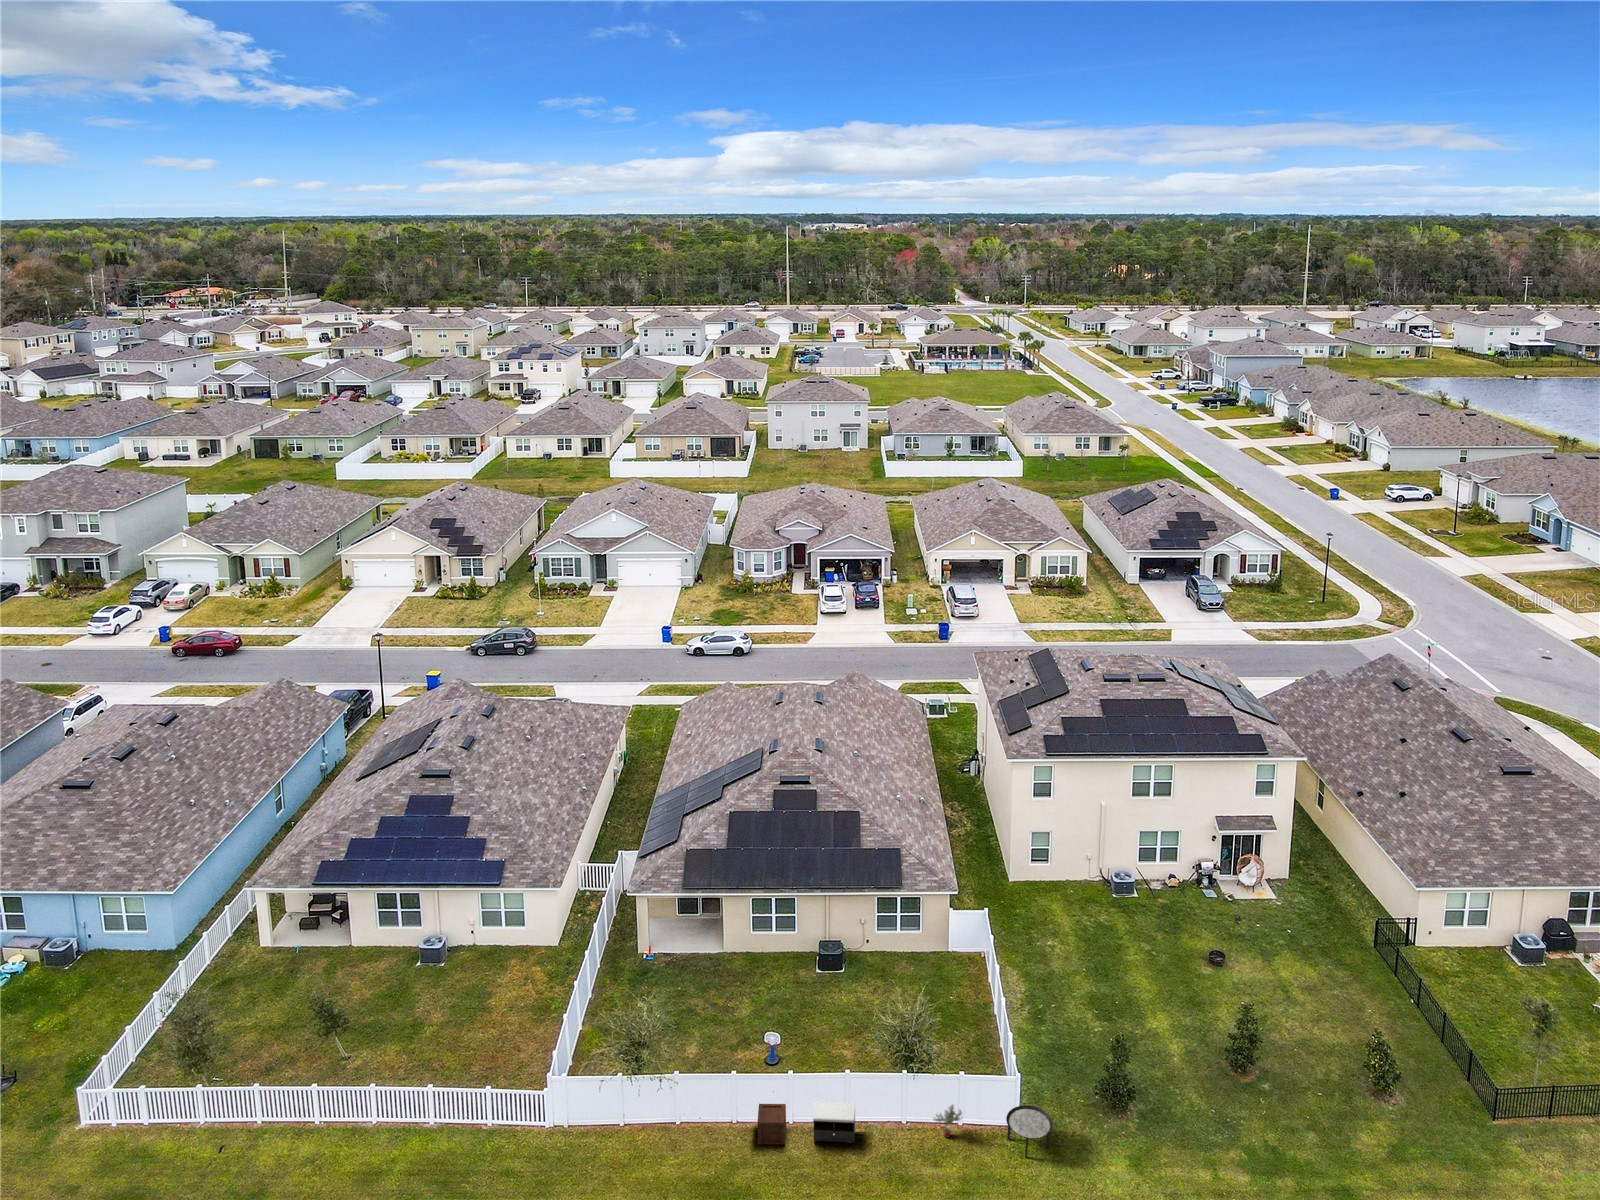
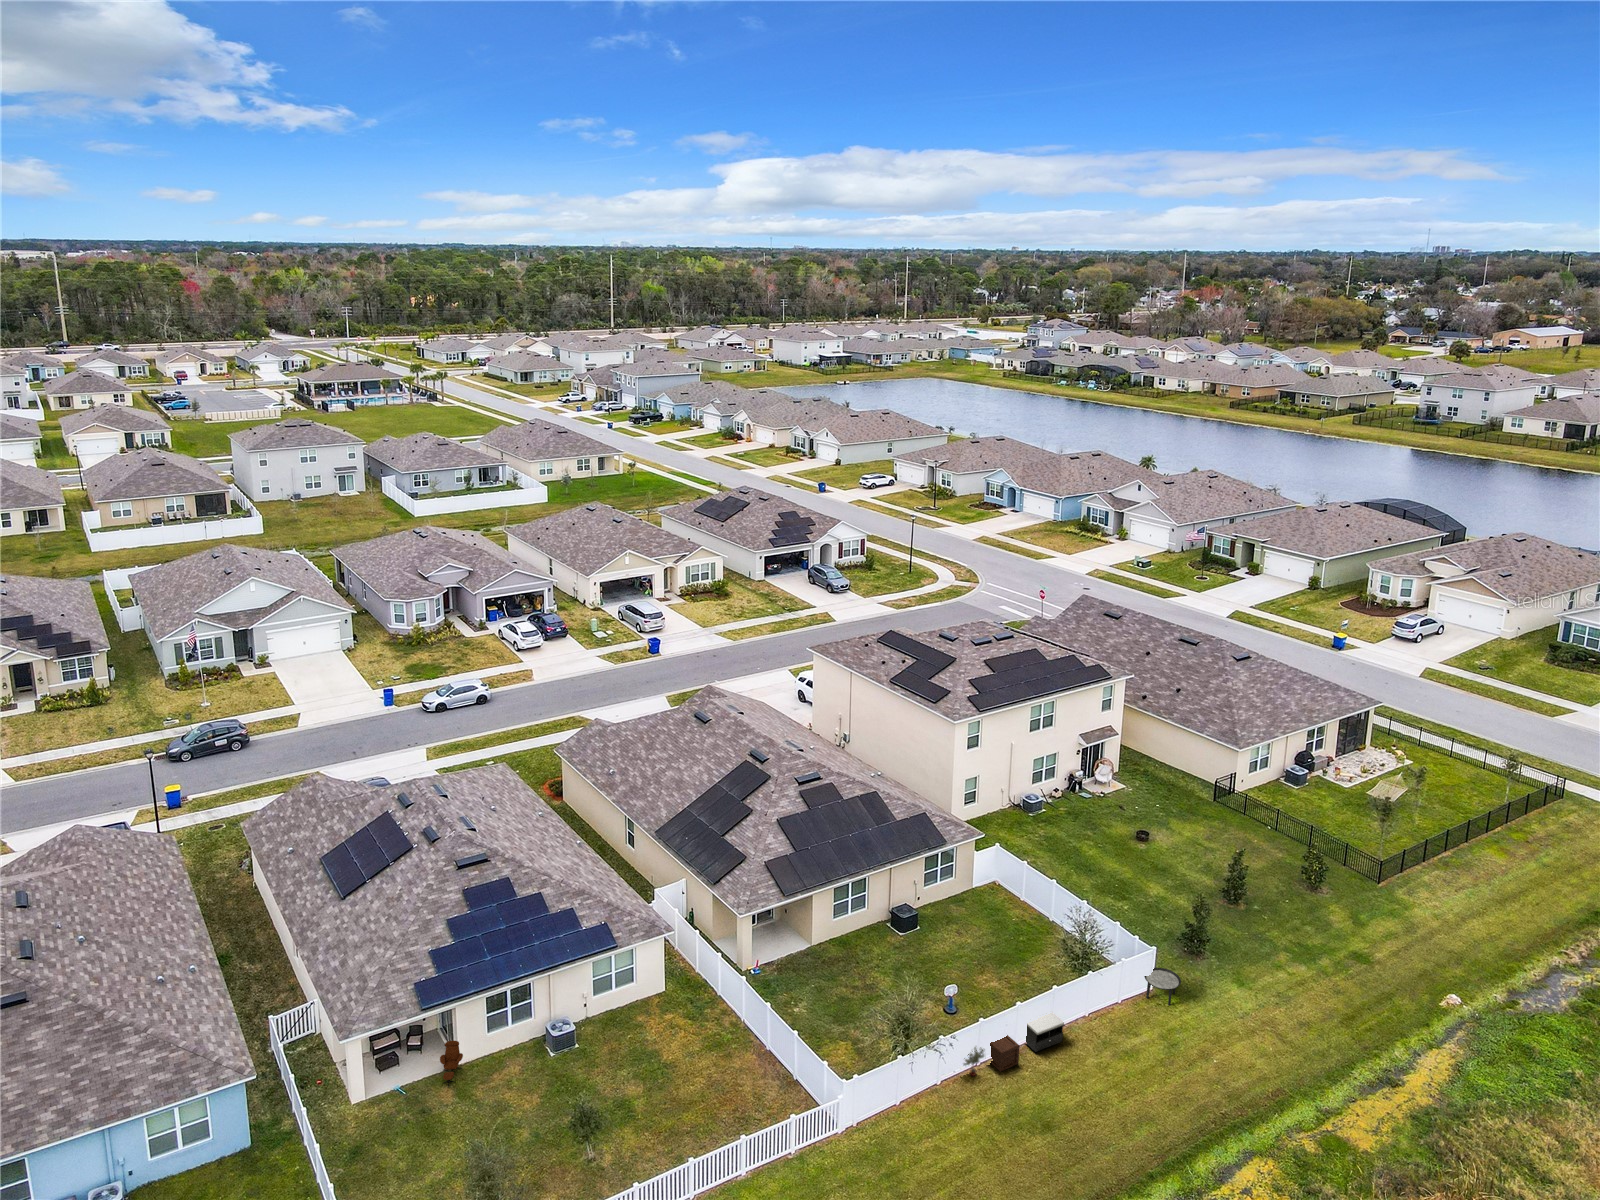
lounge chair: none [323,921,351,960] -> present [440,1041,463,1085]
potted tree: present [934,1105,962,1138] -> present [964,1047,984,1076]

